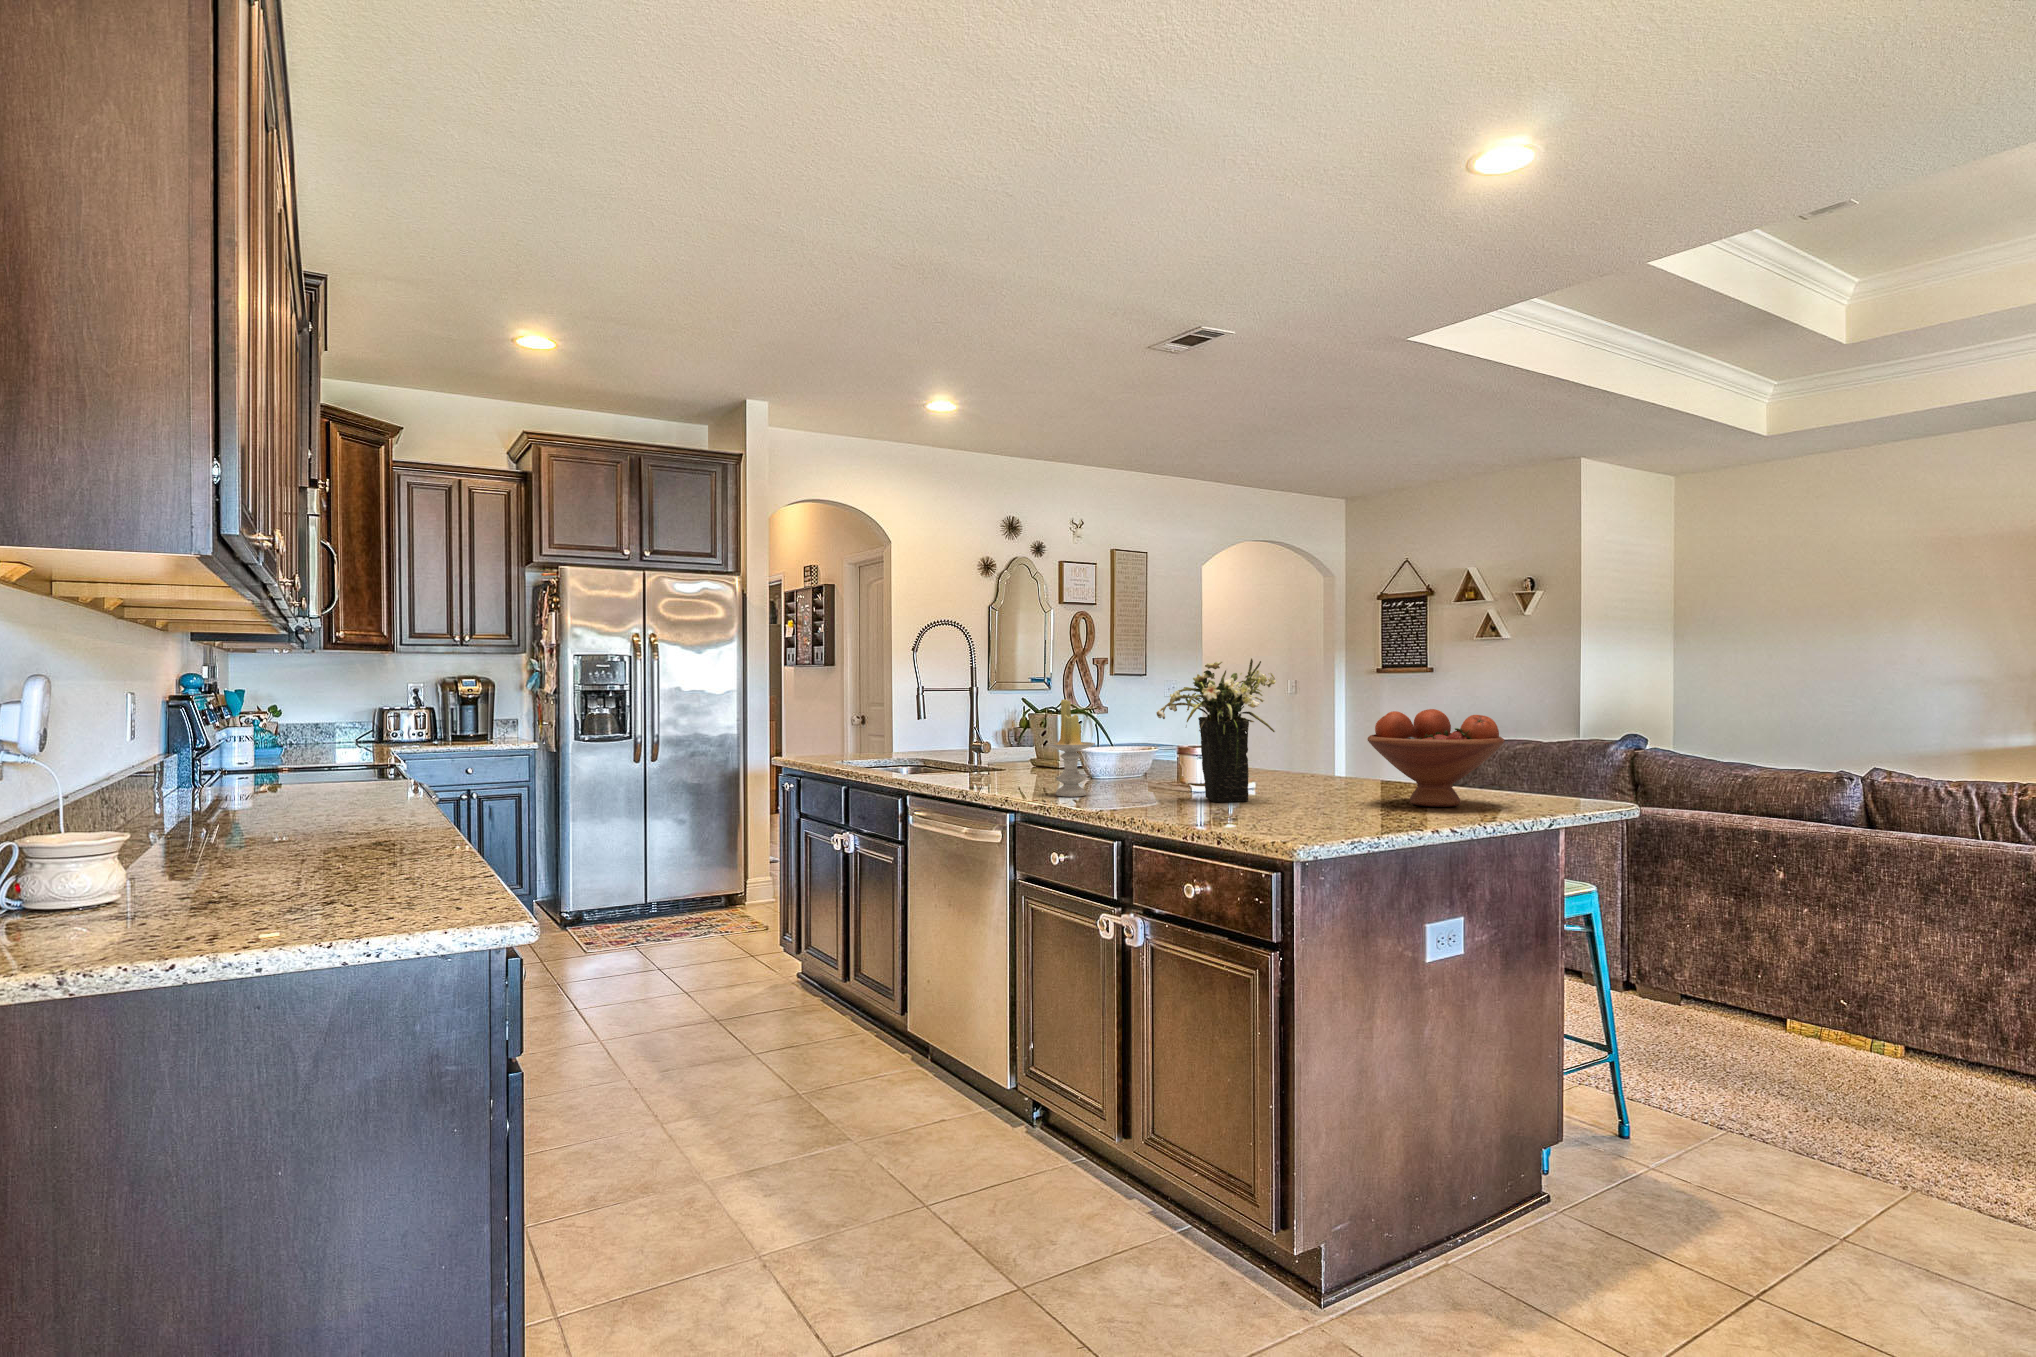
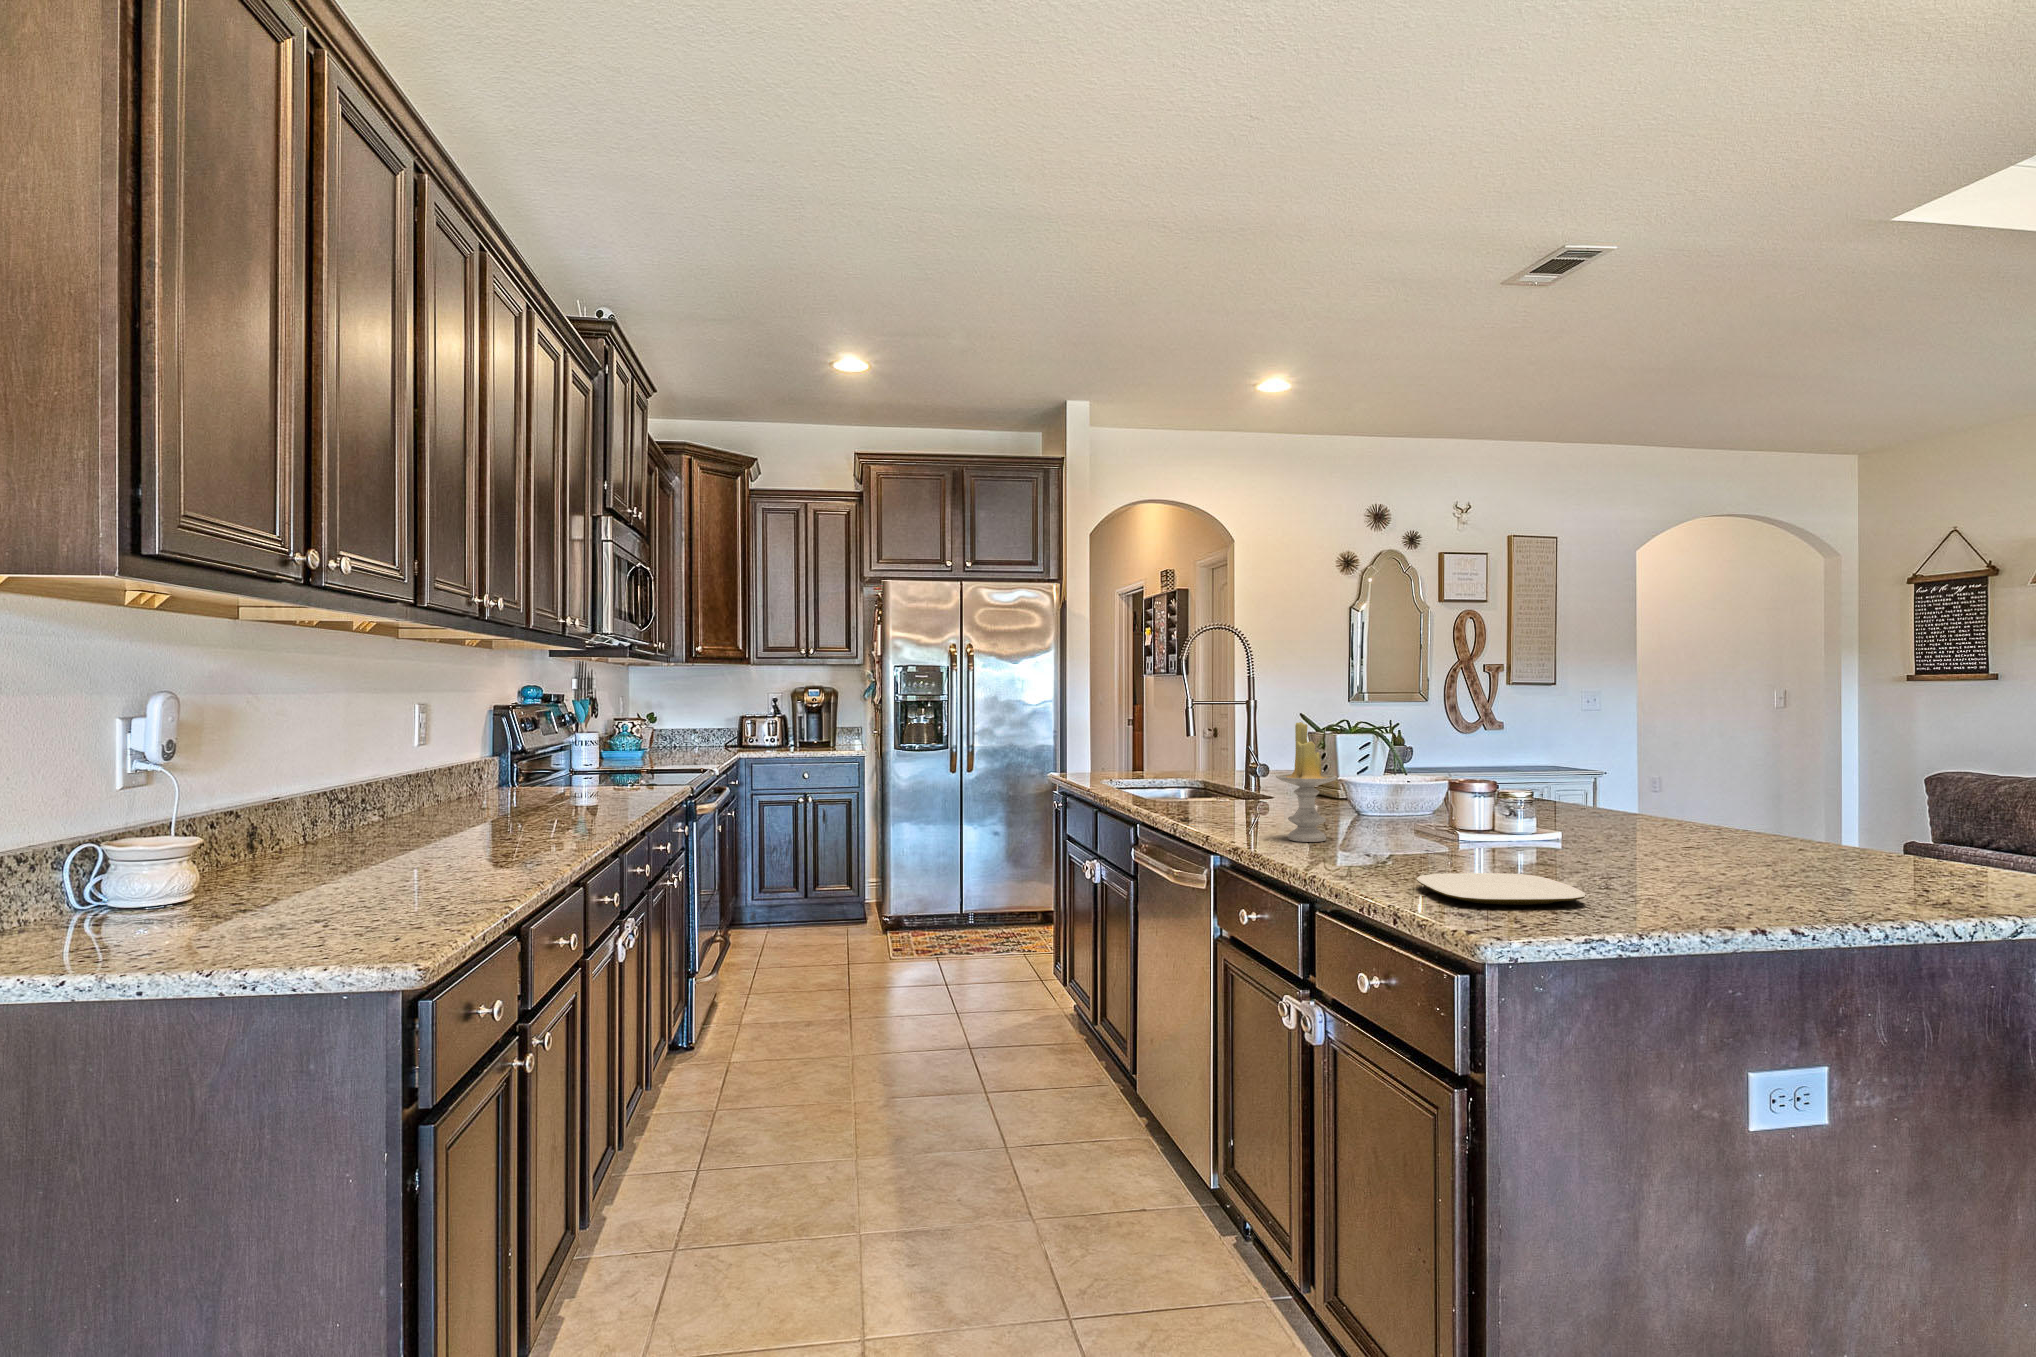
flower arrangement: present [1156,658,1276,802] -> none [1401,673,1575,862]
fruit bowl: present [1367,709,1505,807] -> none [1702,746,1930,891]
plate: none [1199,807,1321,826] -> present [1416,873,1585,905]

